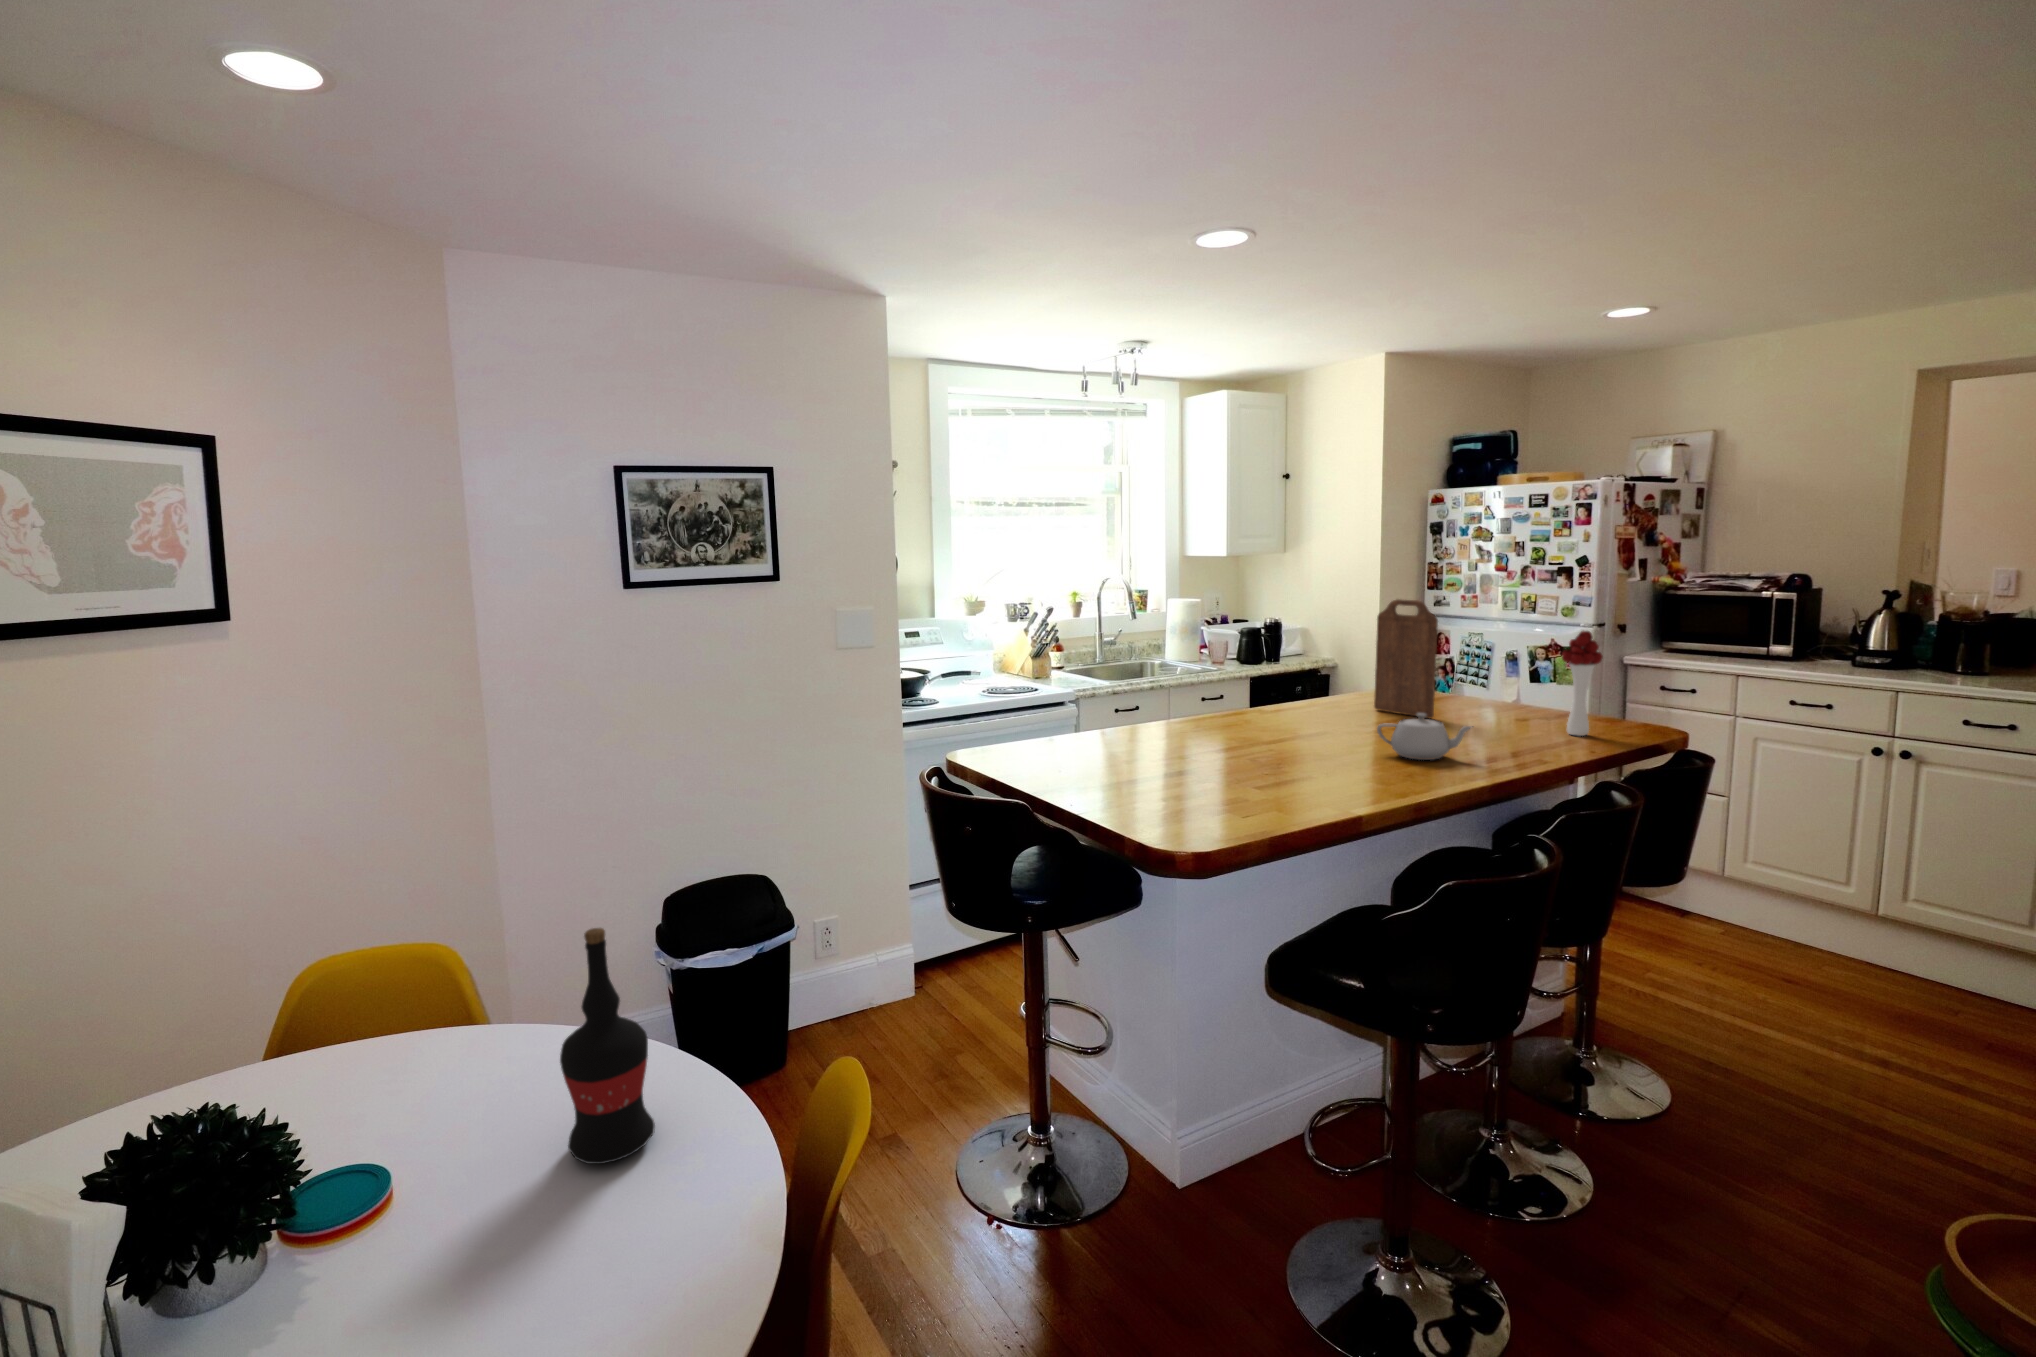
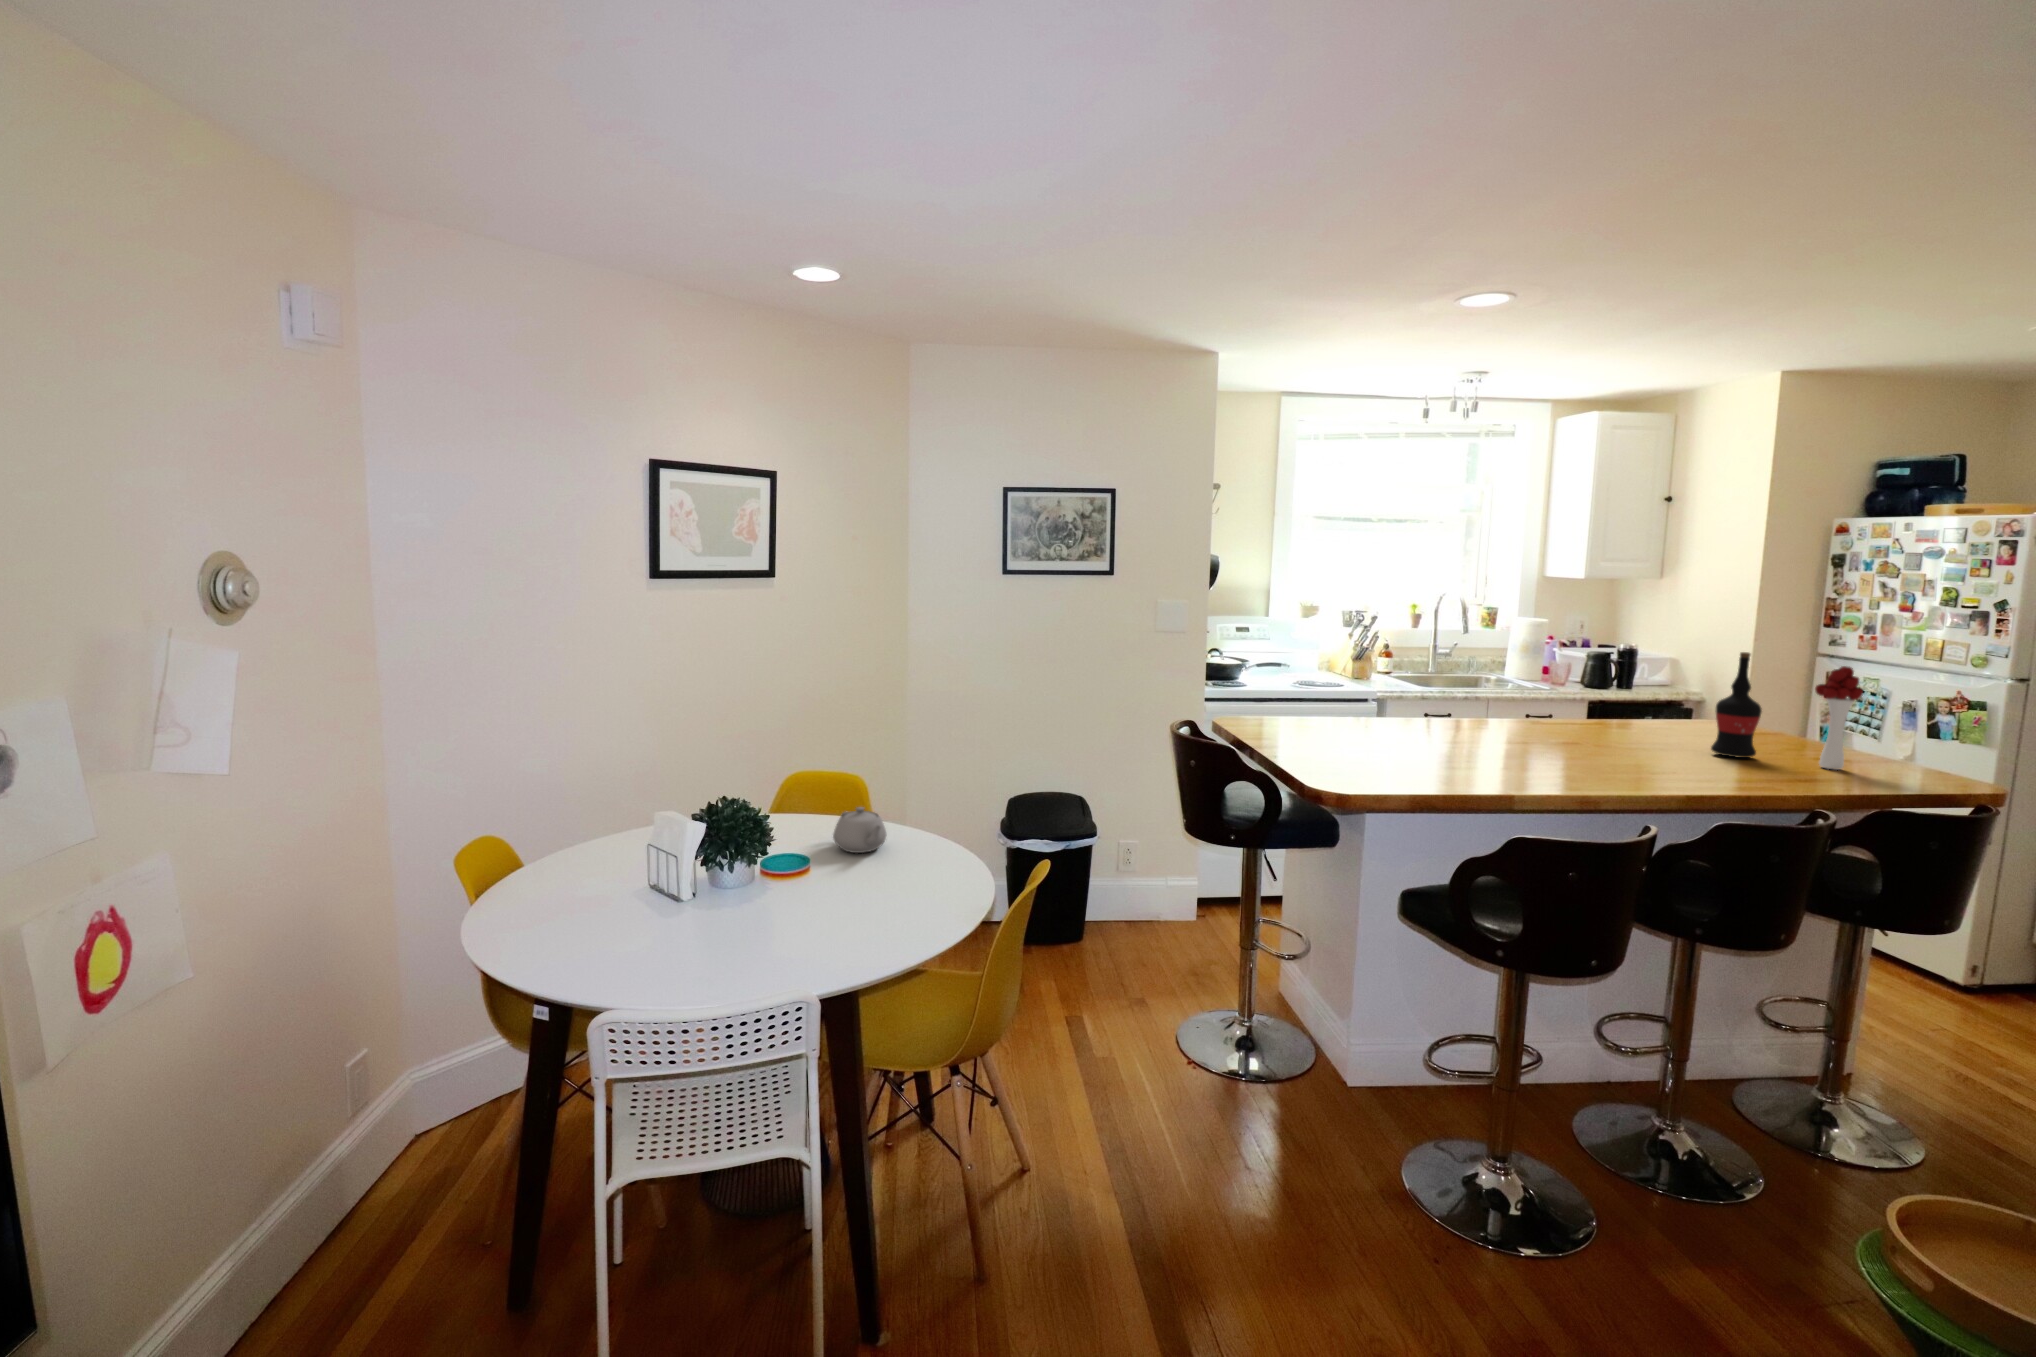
cutting board: present [1374,599,1438,719] -> none [1643,625,1706,741]
teapot: present [1377,713,1471,760] -> present [833,807,886,853]
wine bottle: present [560,928,655,1164] -> present [1711,652,1762,758]

